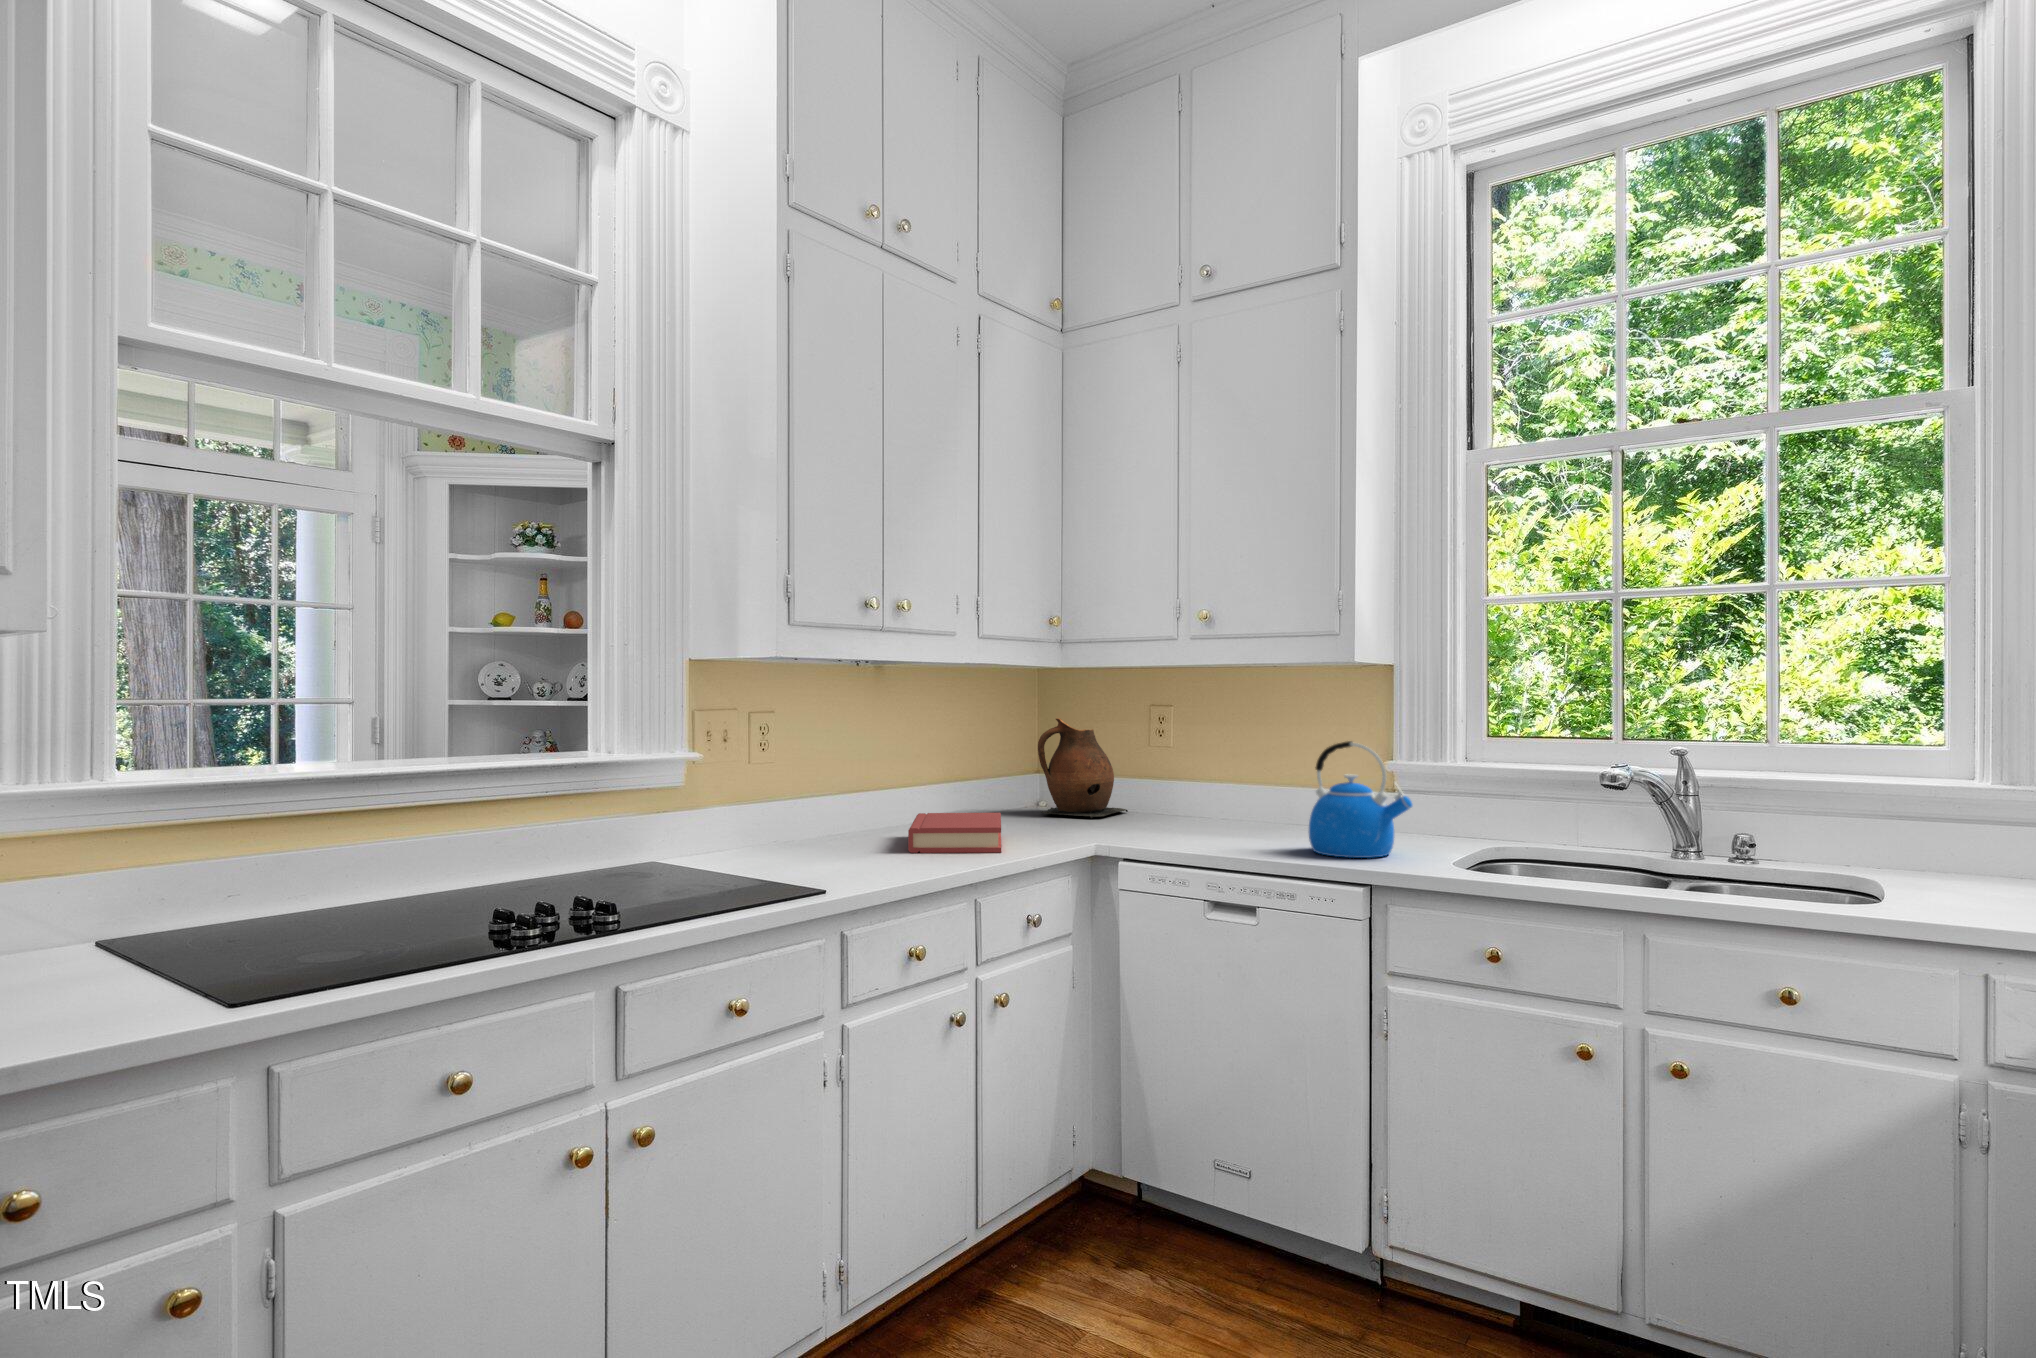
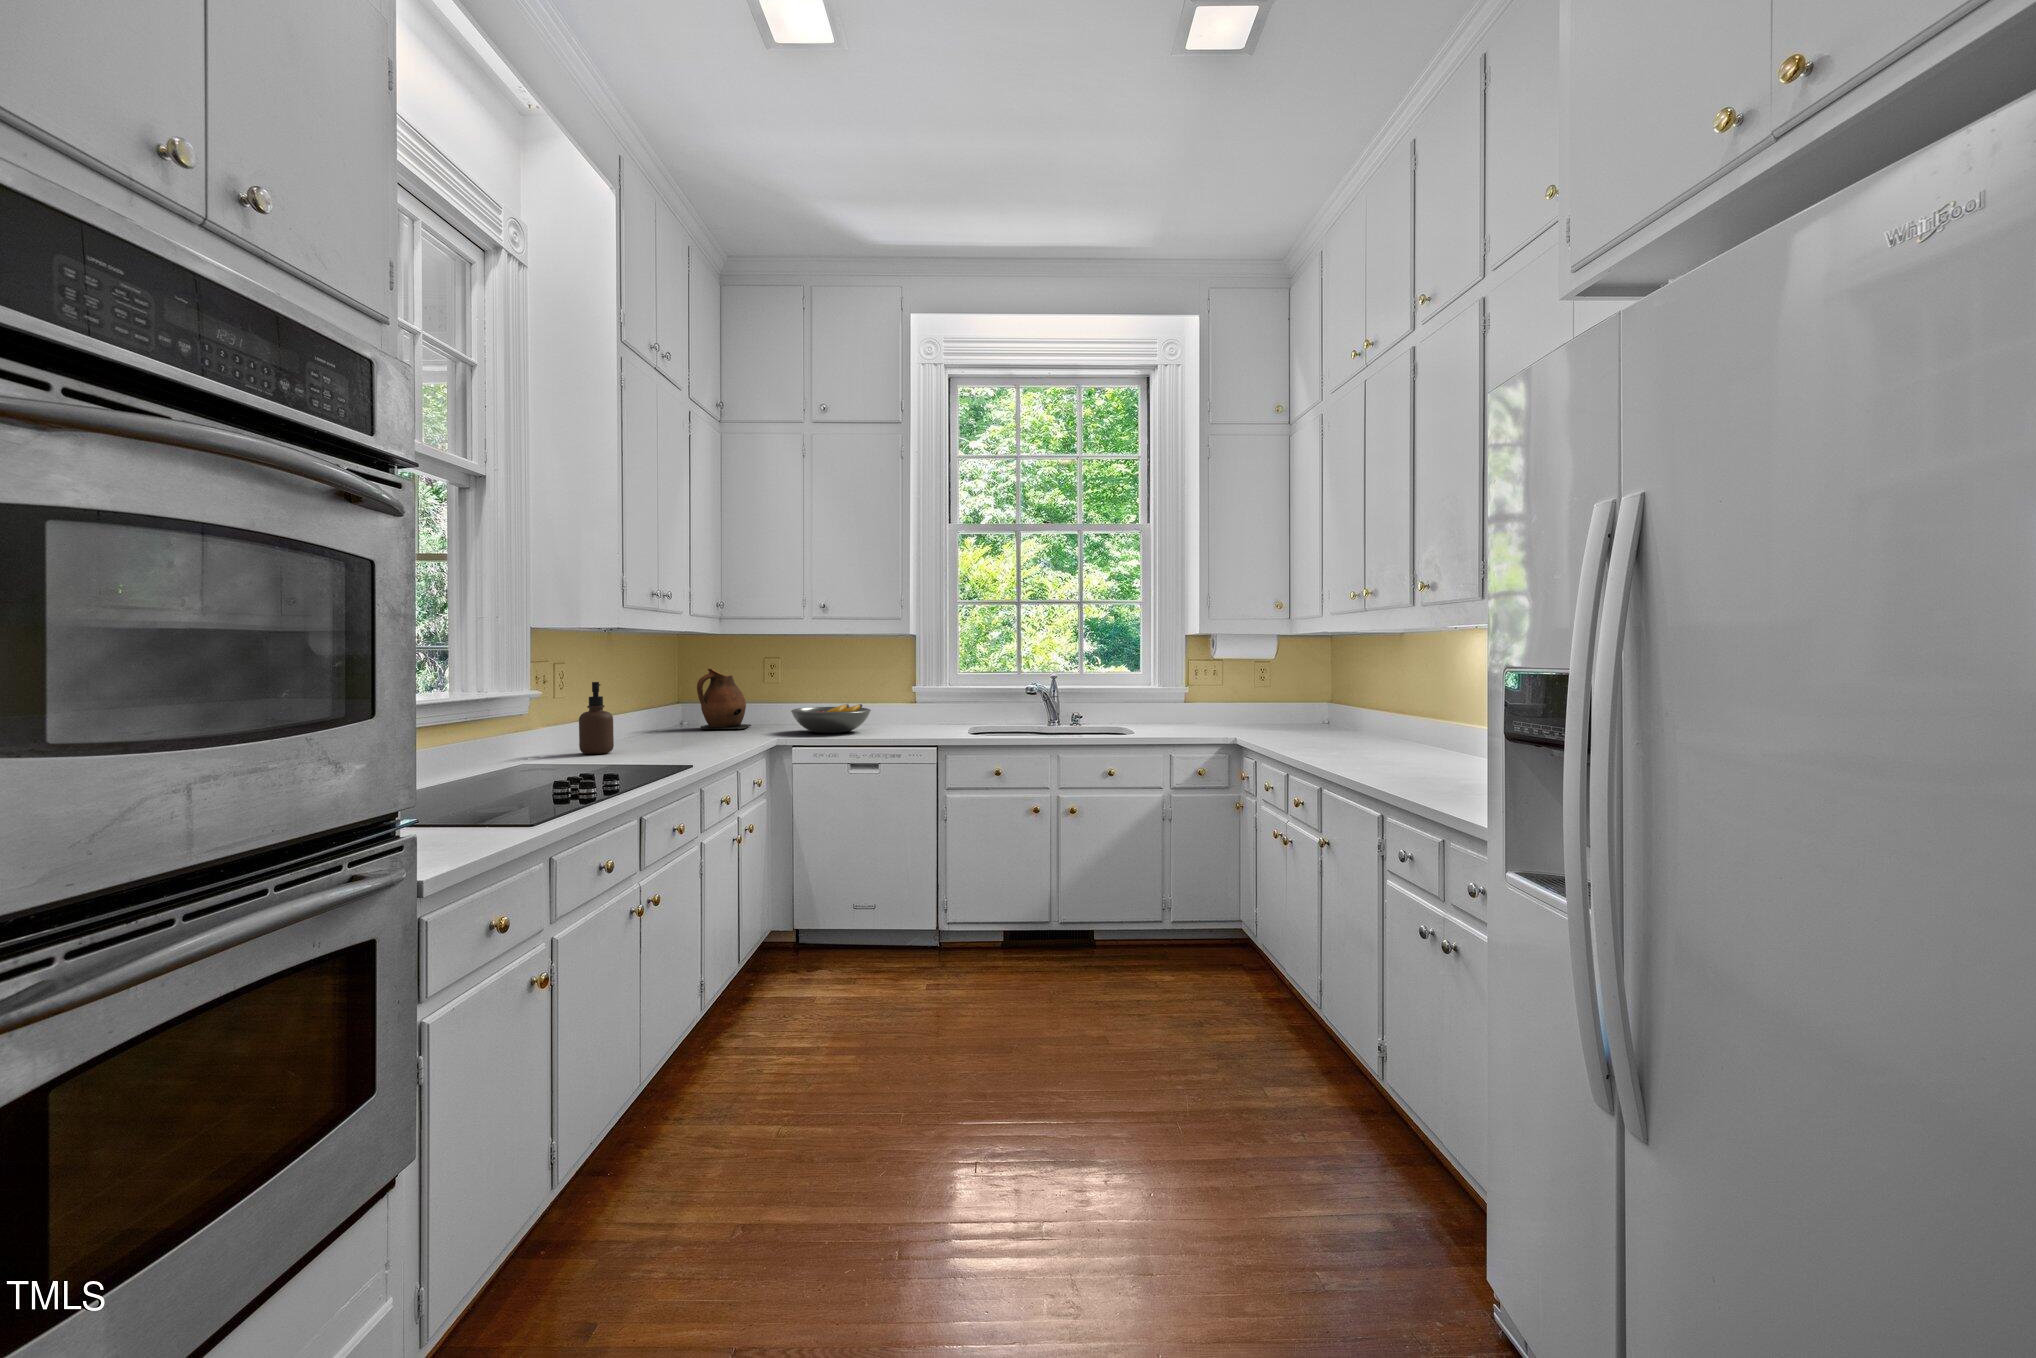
soap dispenser: none [767,739,815,851] -> present [579,682,614,754]
kettle: present [1309,741,1412,858] -> none [895,676,948,736]
fruit bowl: none [1146,787,1286,837] -> present [791,704,871,733]
hardback book: present [908,813,1001,853] -> none [658,726,738,749]

